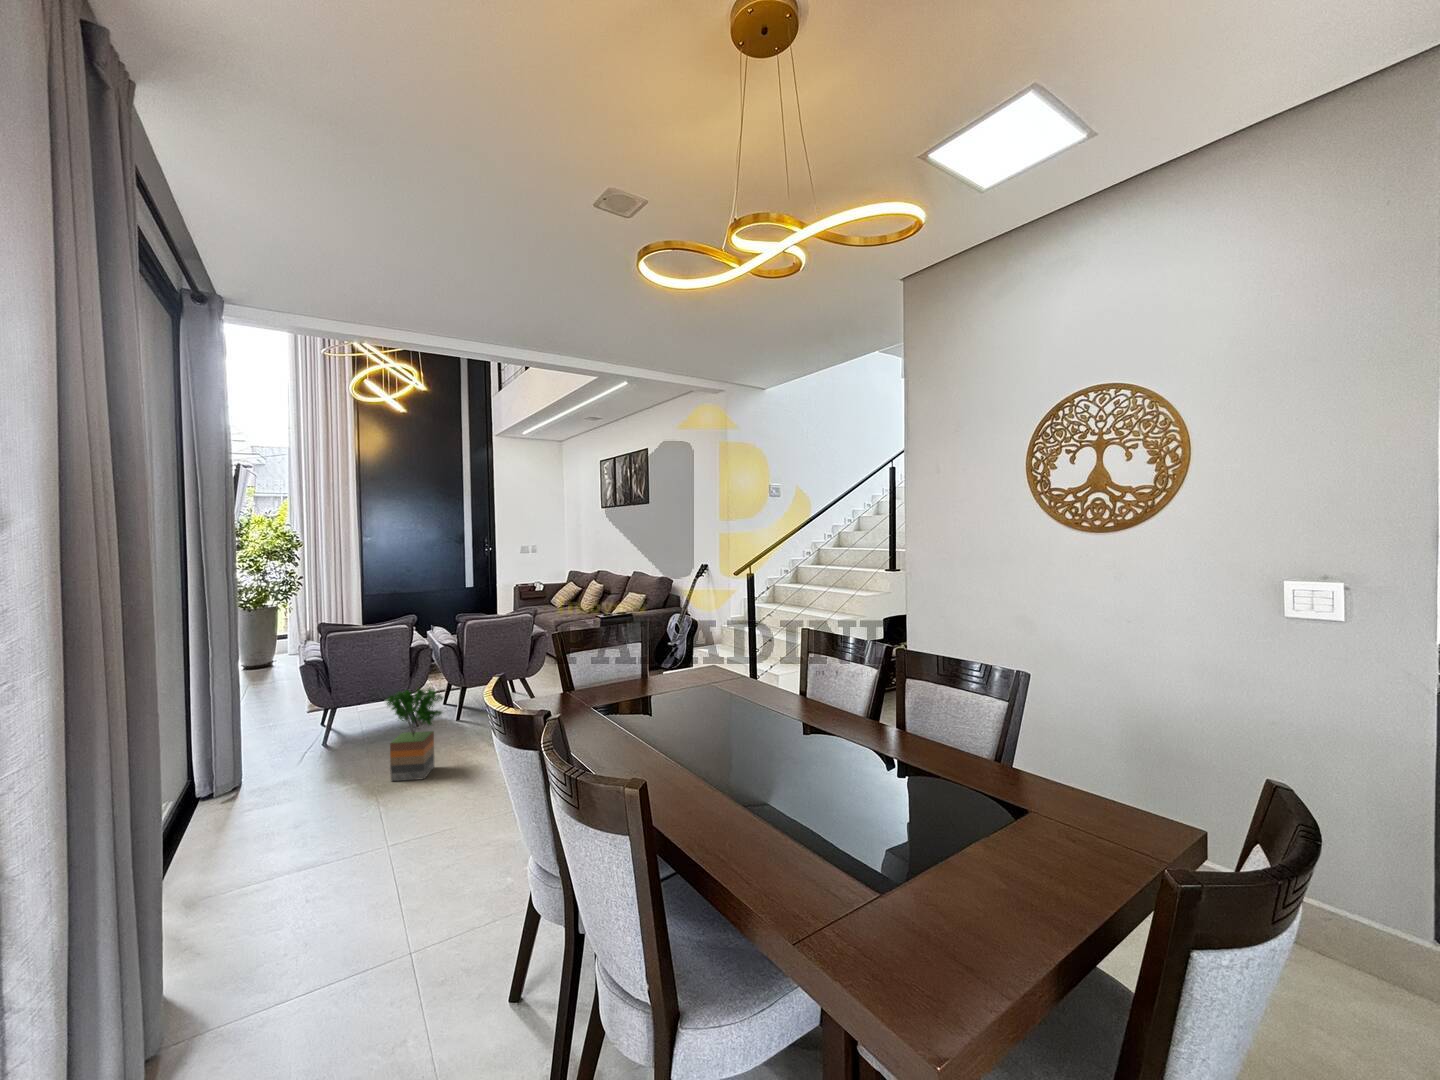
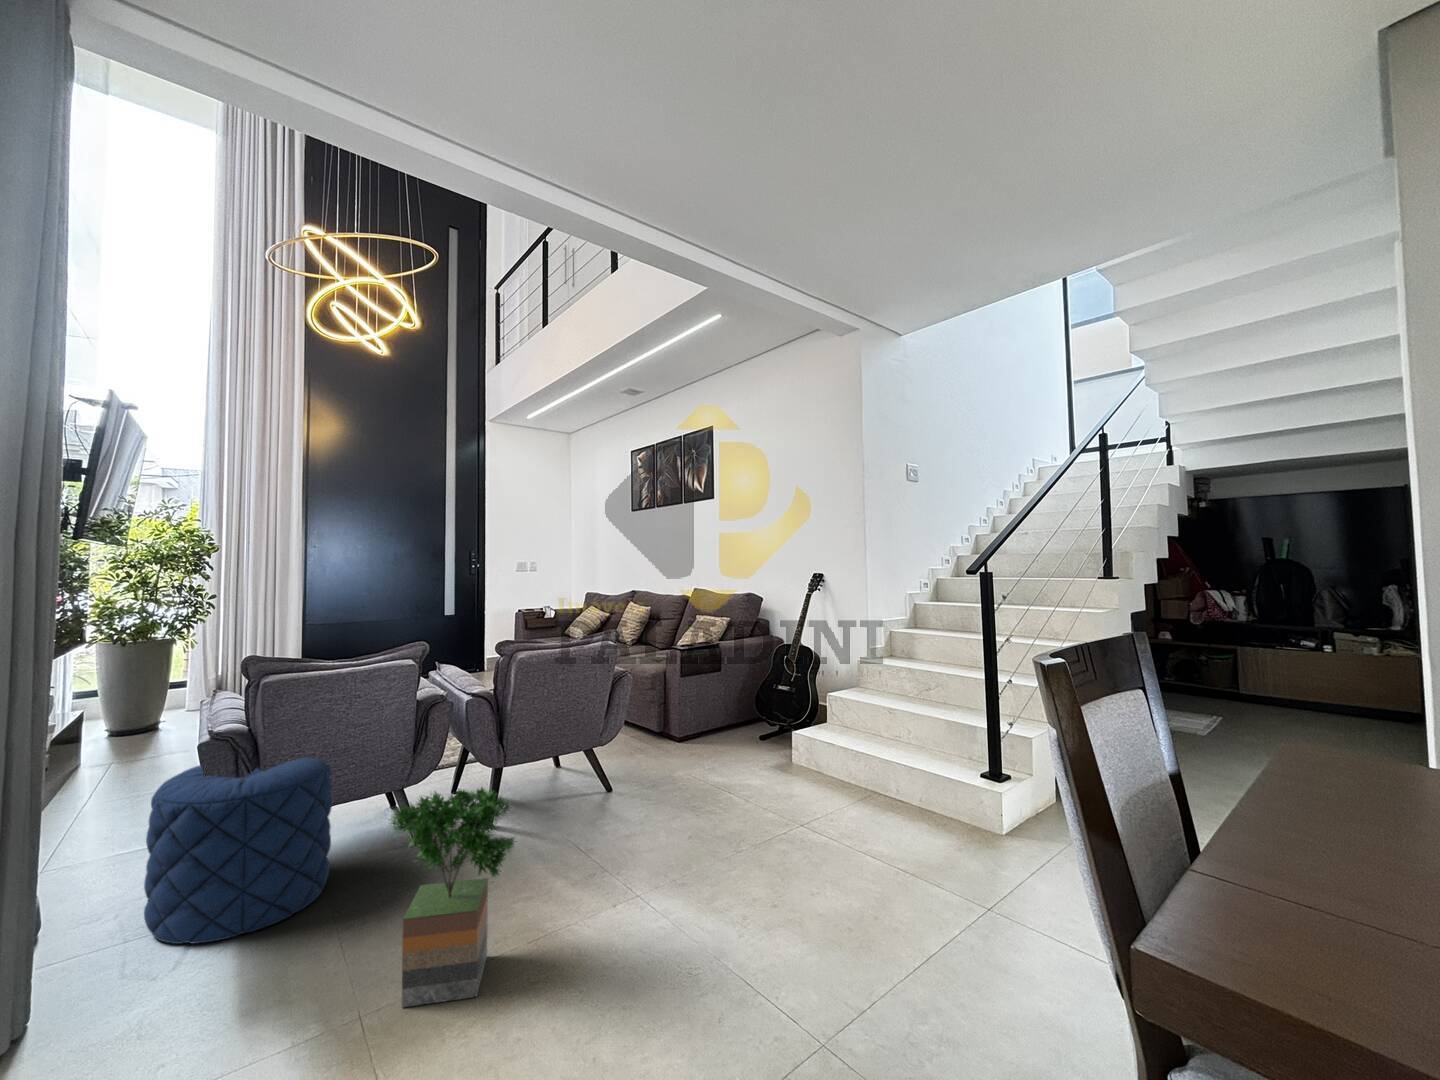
pouf: none [277,673,366,760] -> present [144,758,332,944]

